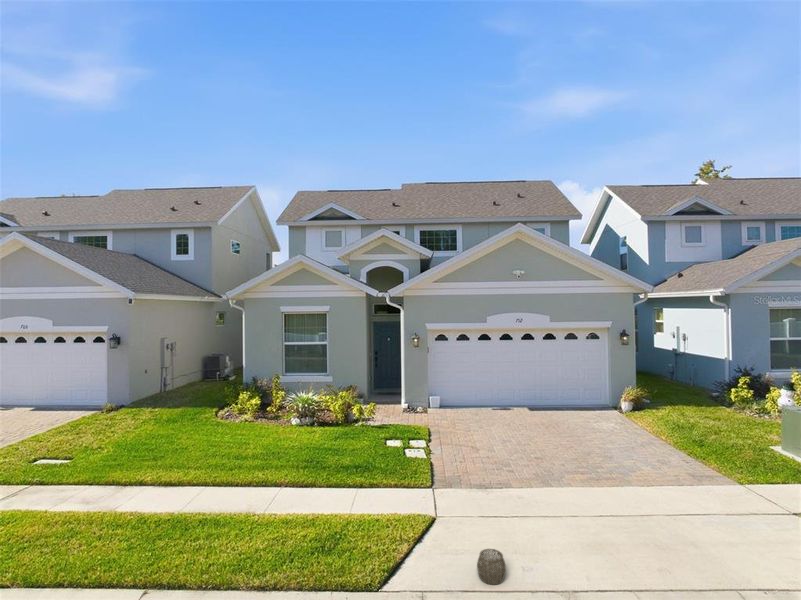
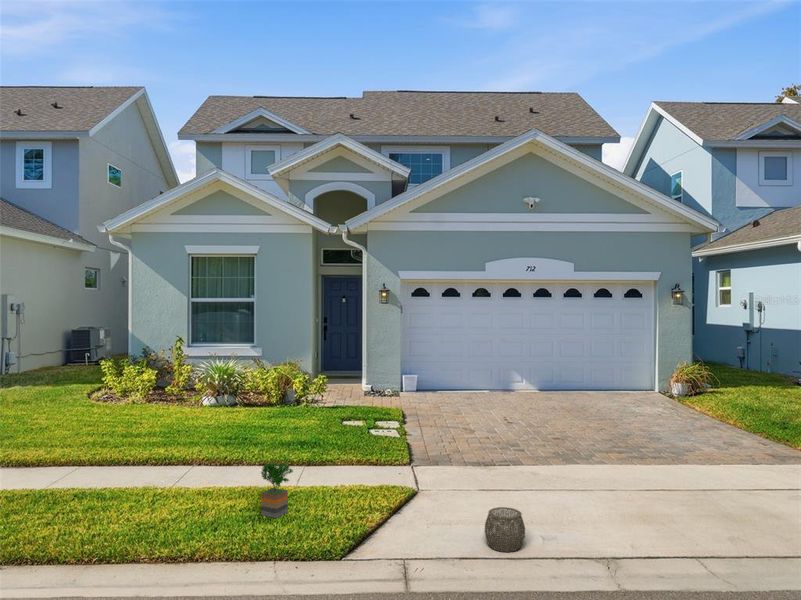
potted tree: none [323,504,346,546] -> present [261,463,293,518]

